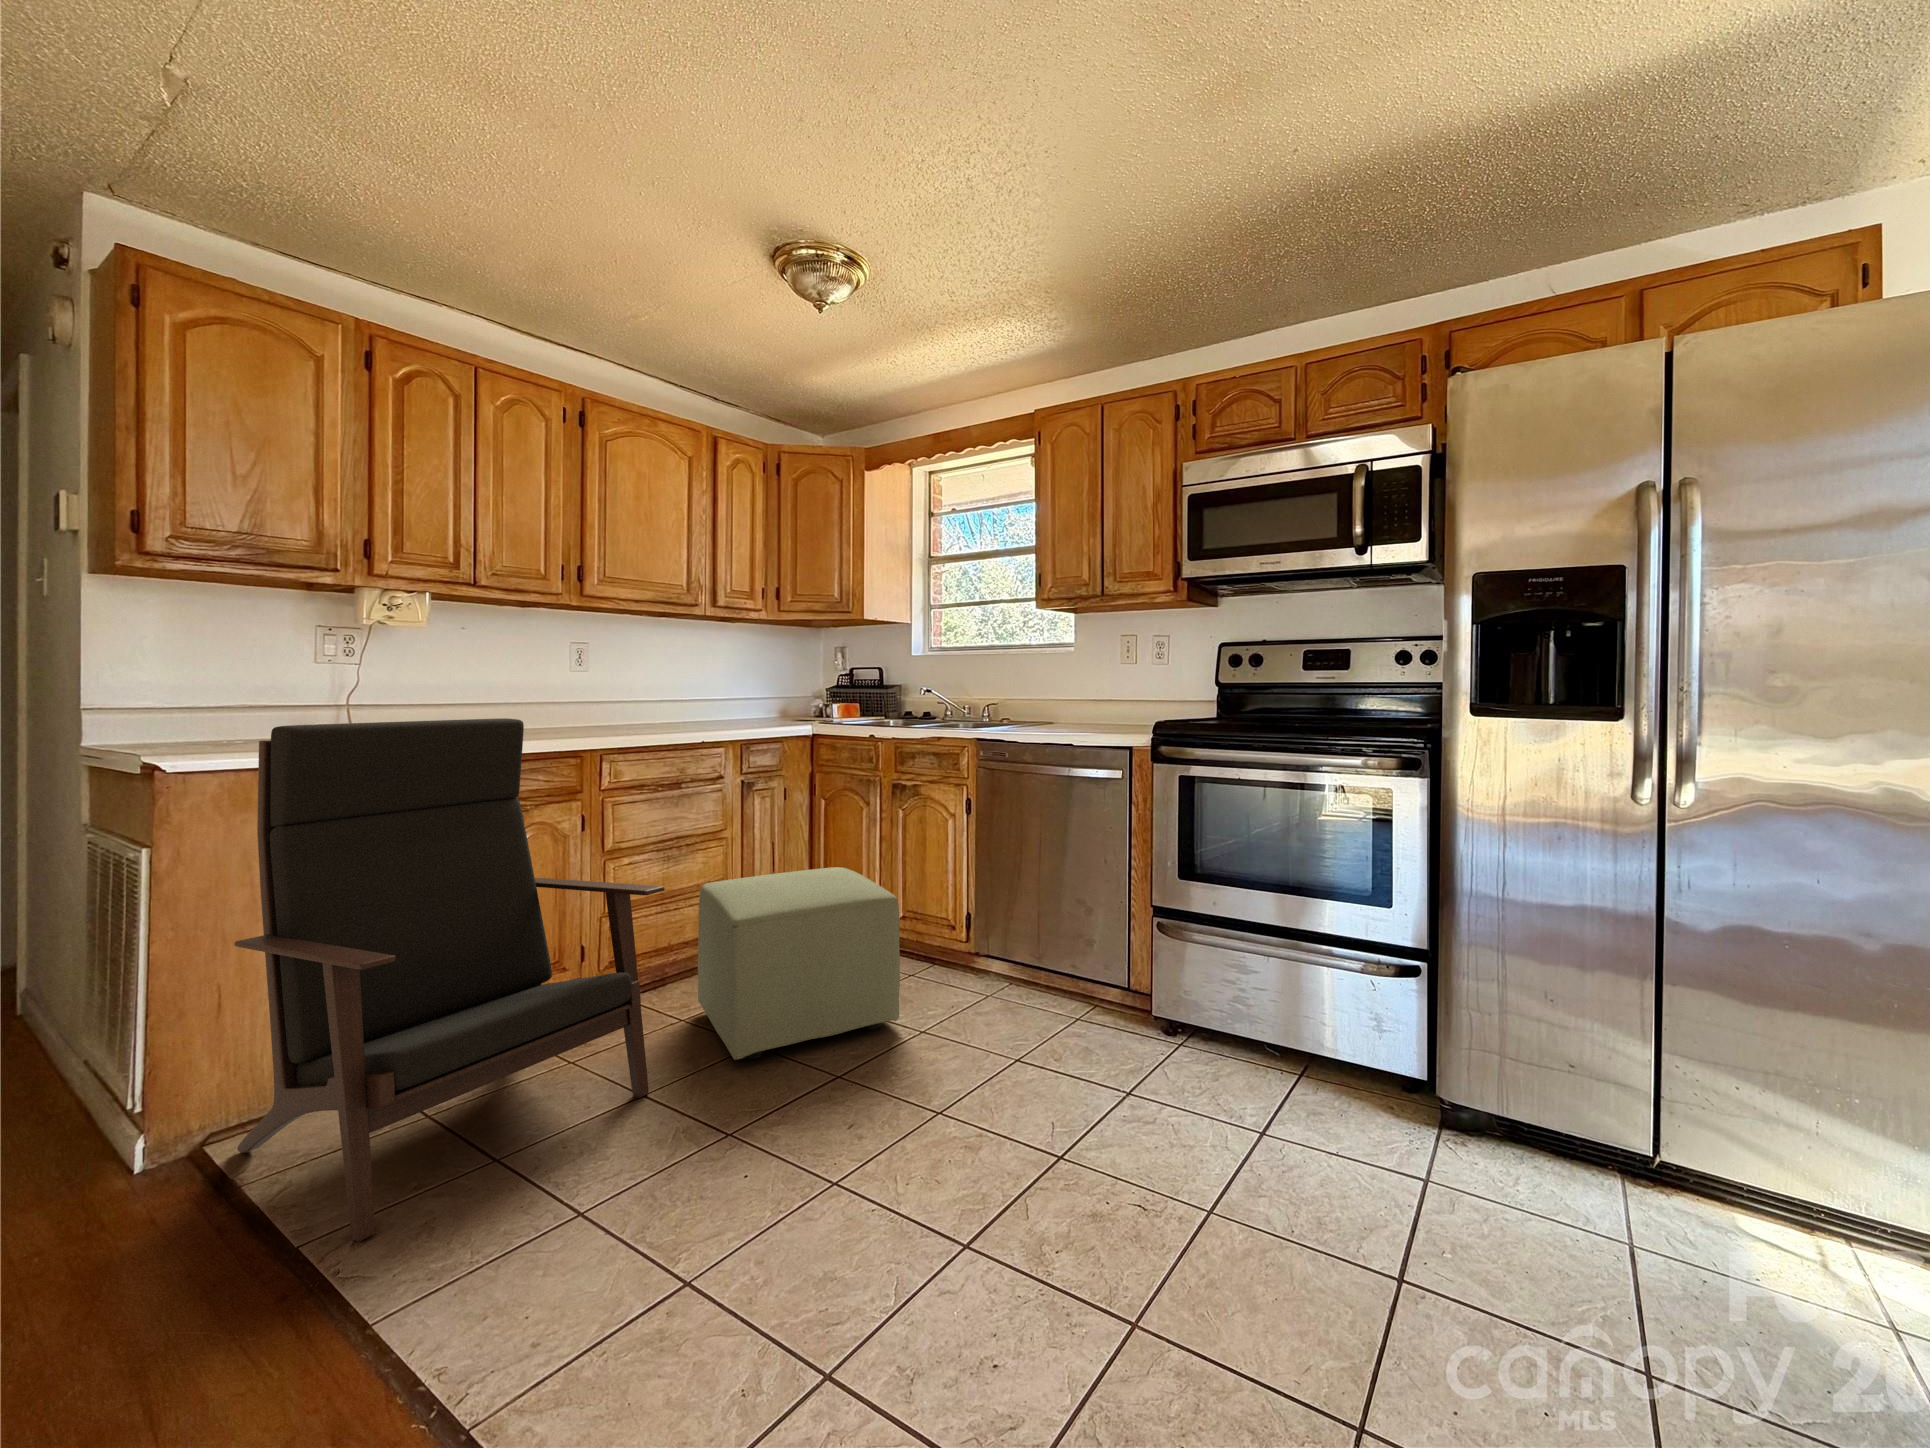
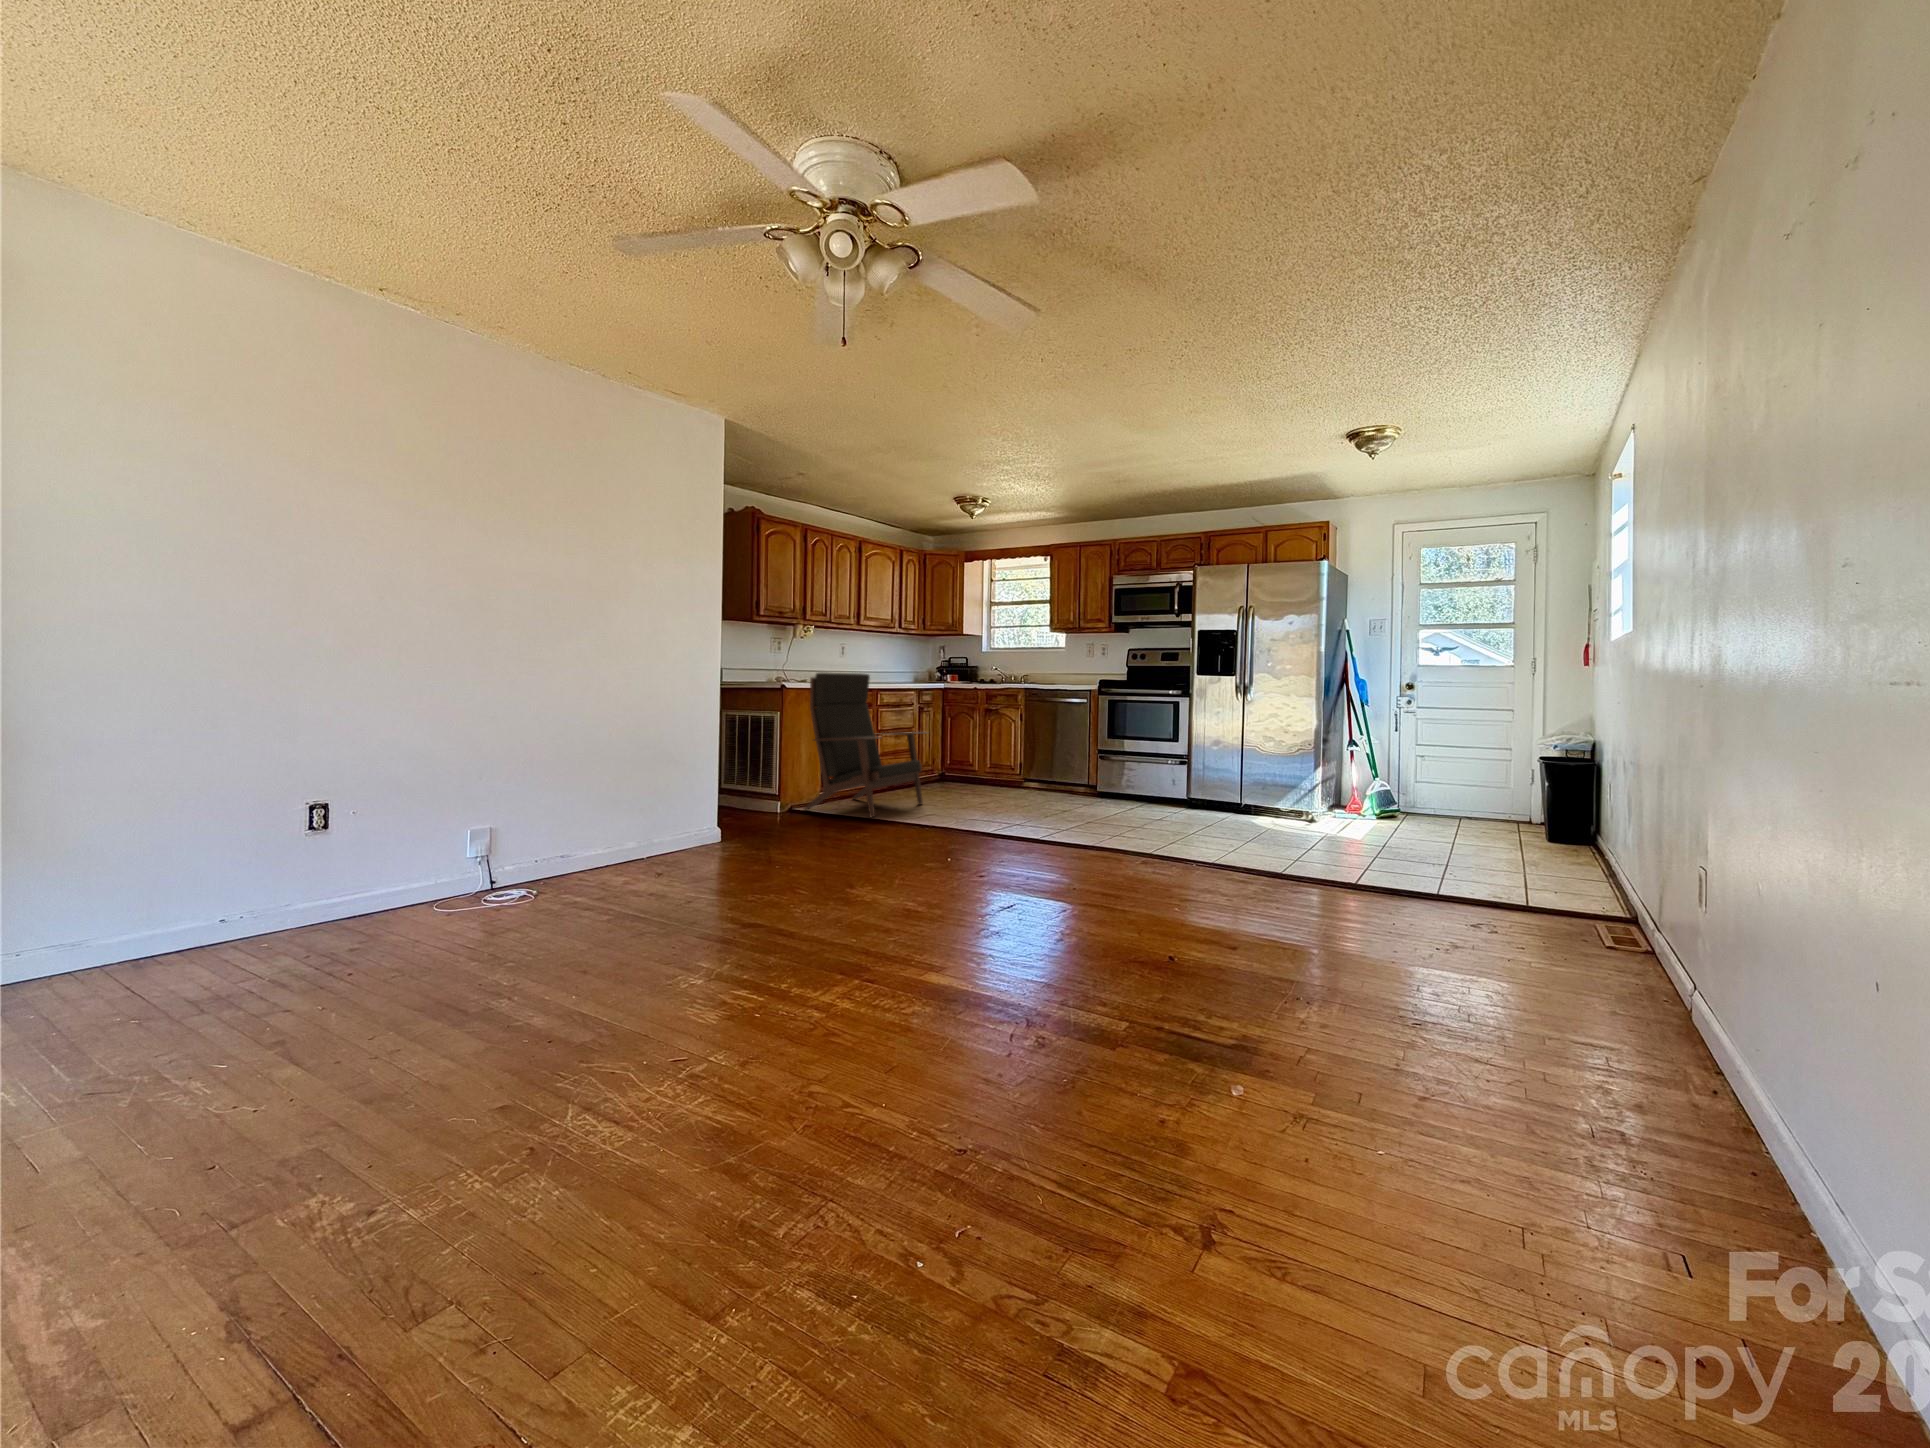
ottoman: present [698,867,900,1060] -> none [918,740,1002,800]

